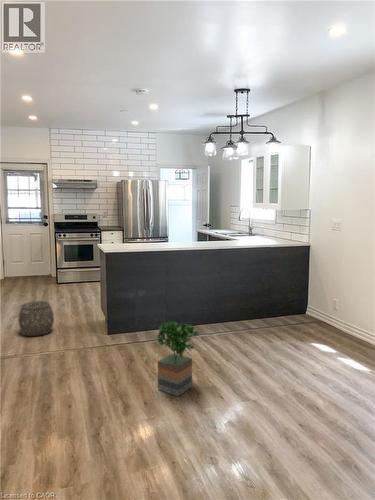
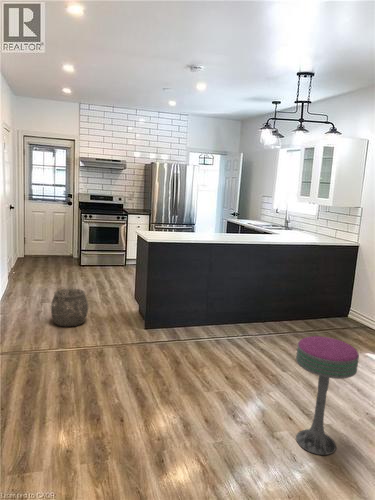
potted tree: present [157,322,200,396] -> none [216,327,269,412]
bar stool: none [215,322,266,425] -> present [296,336,359,455]

